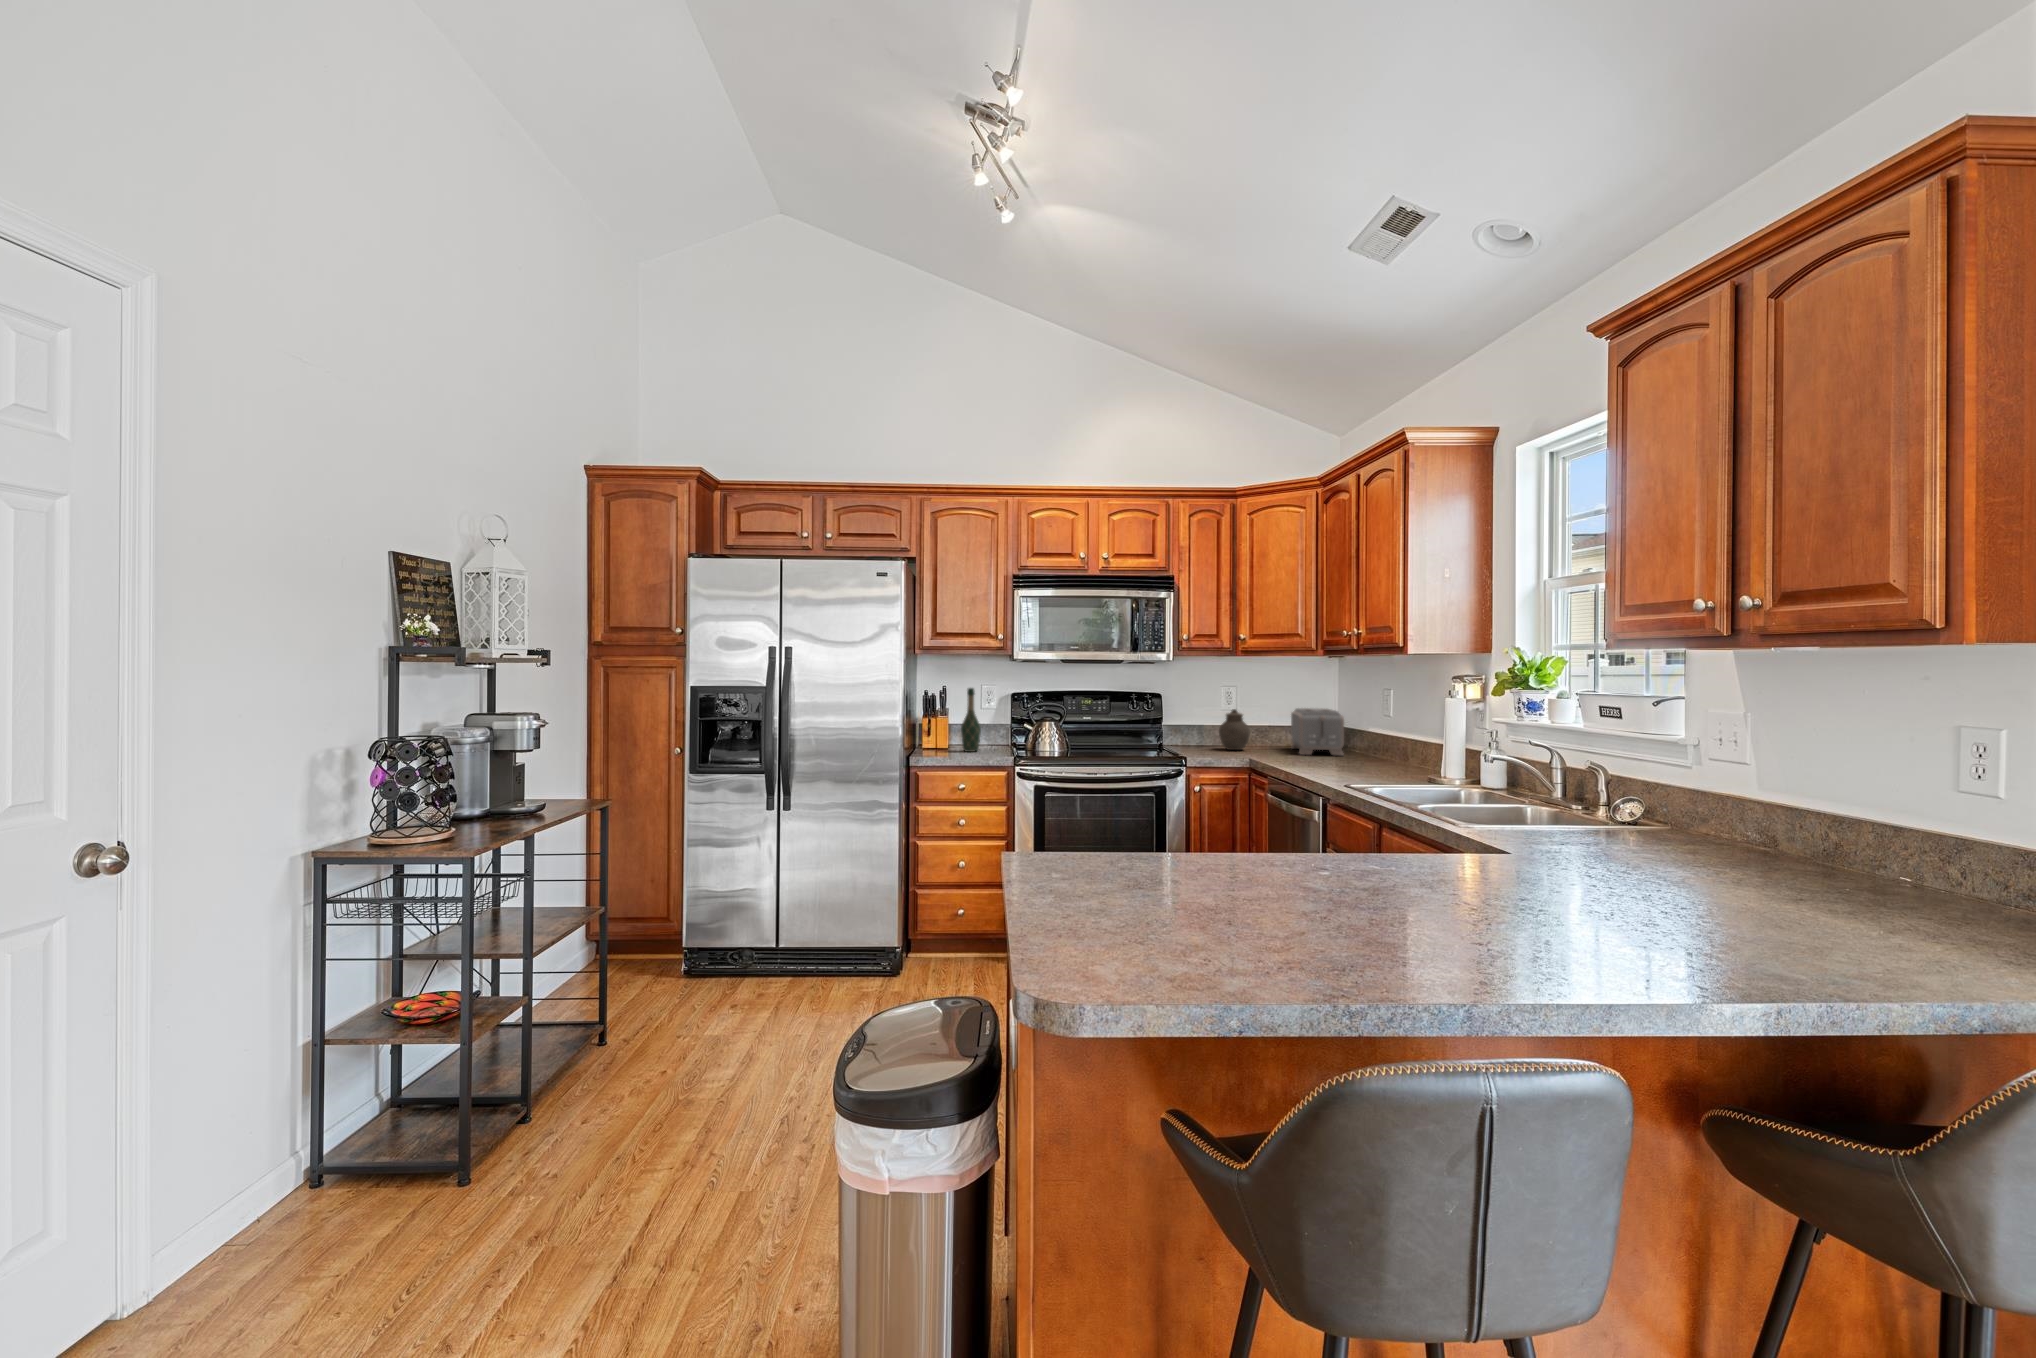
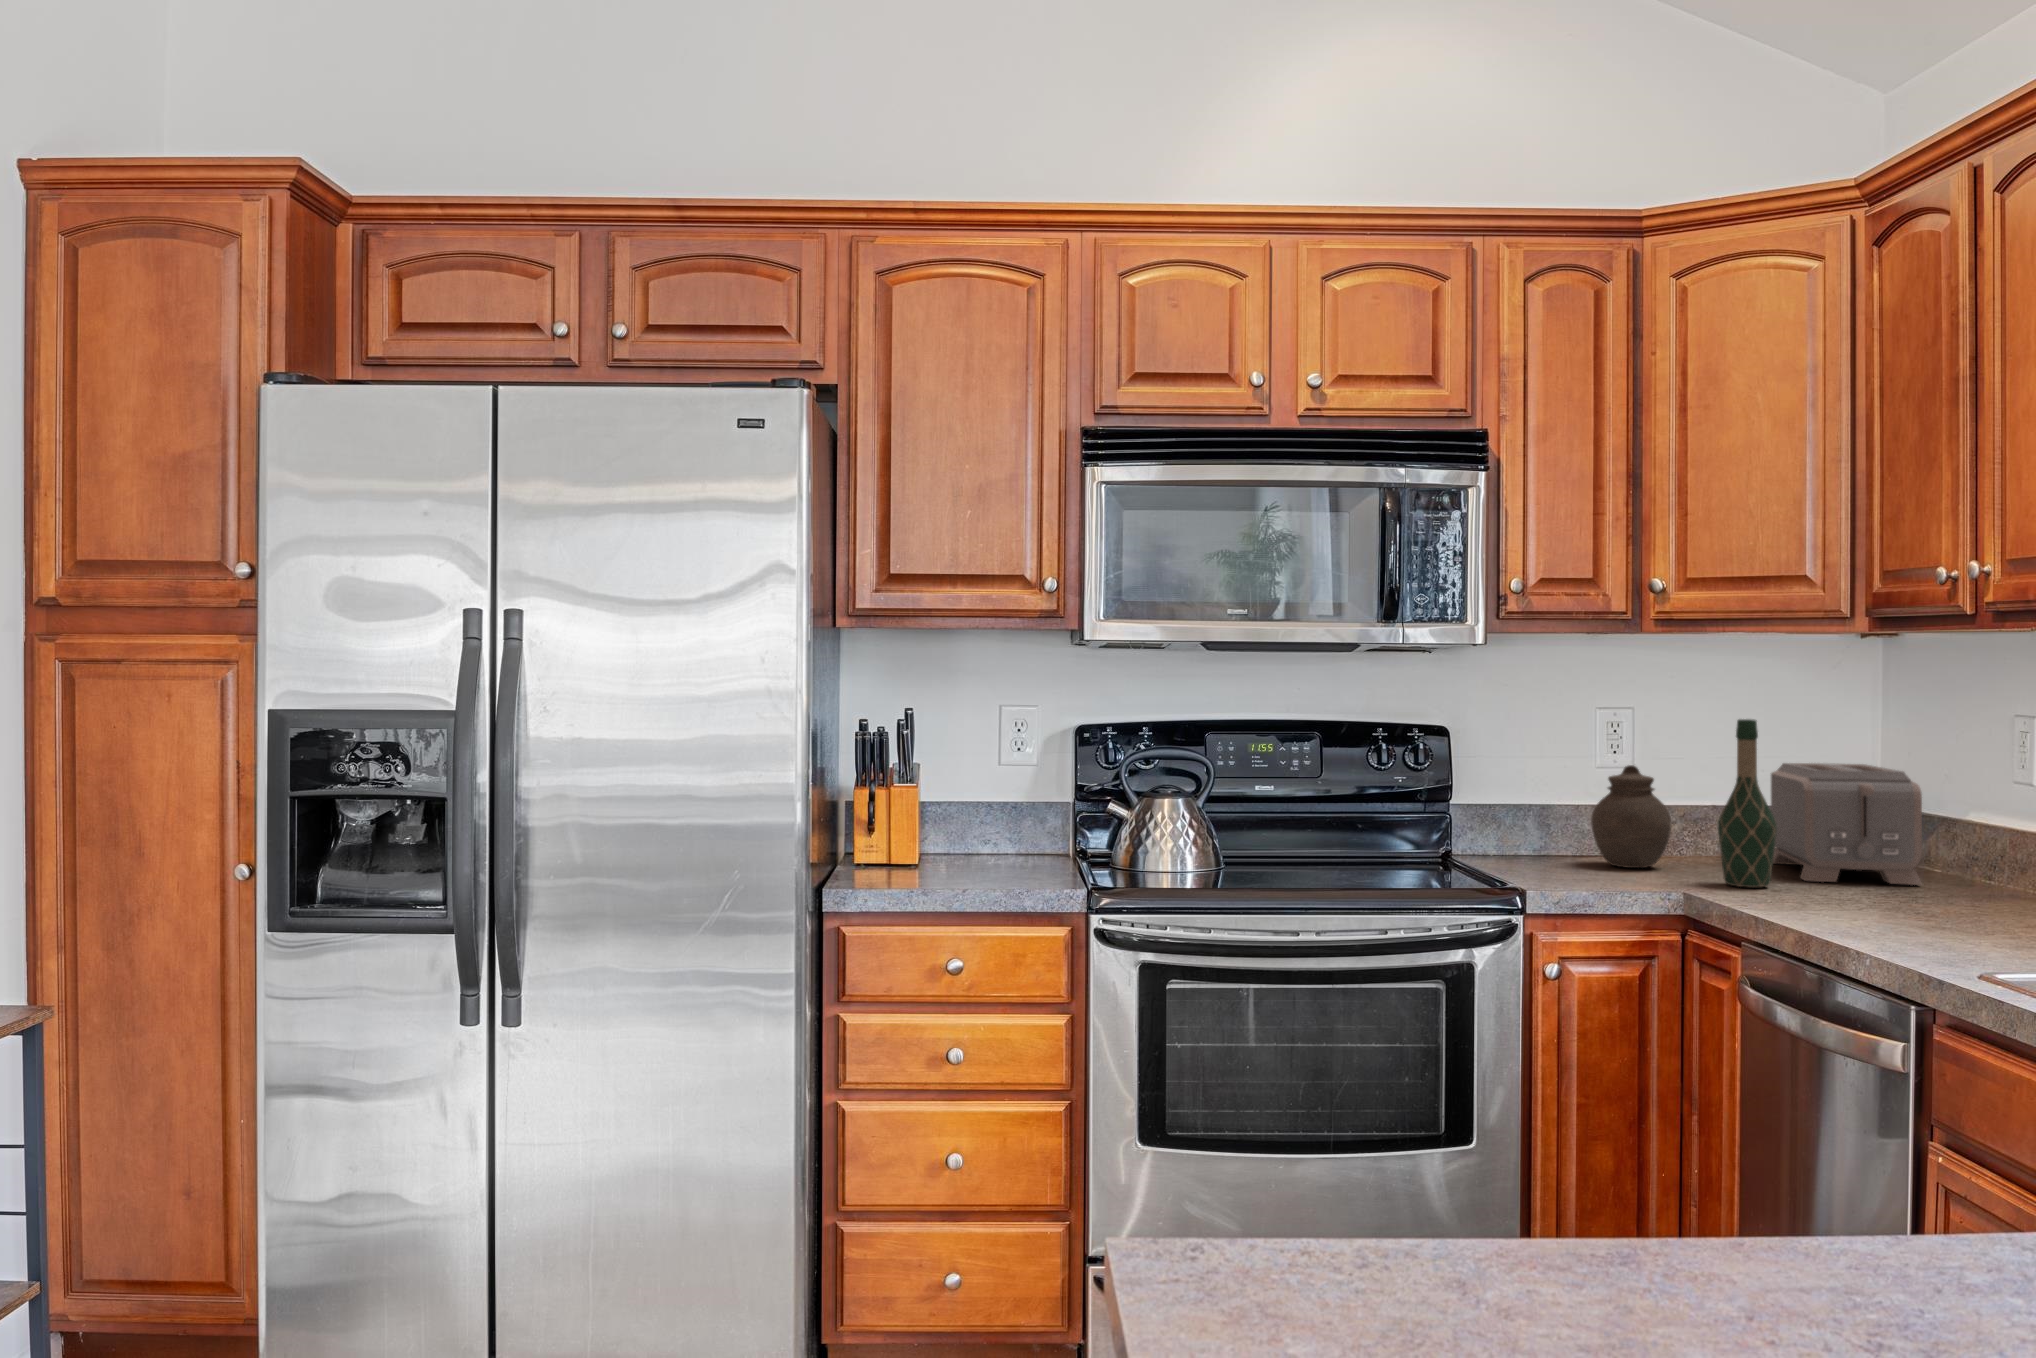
wine bottle: present [961,688,981,752] -> present [1718,719,1777,887]

